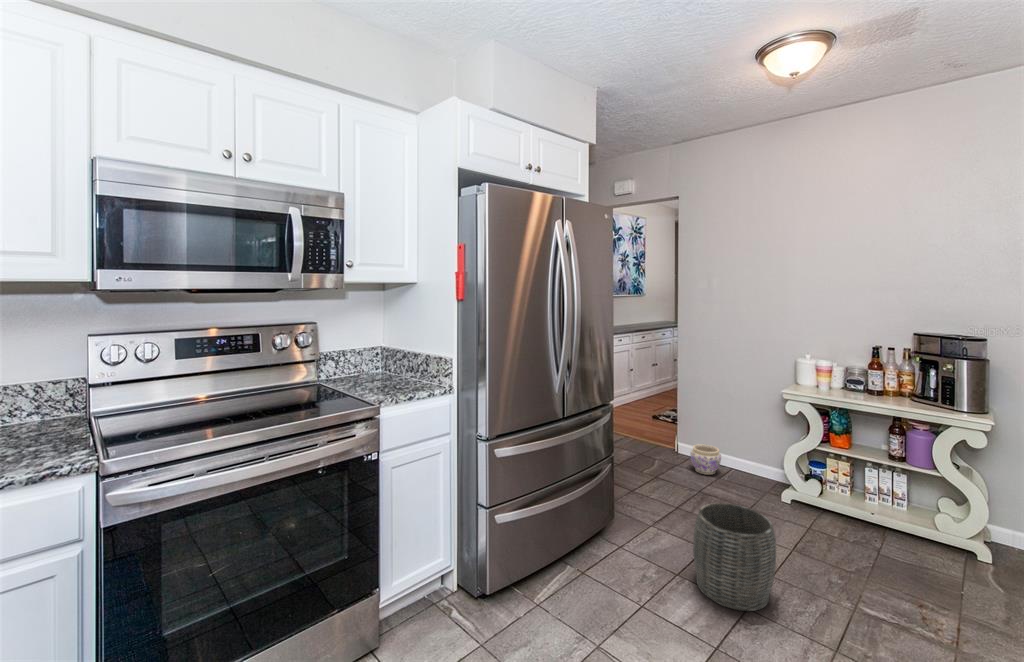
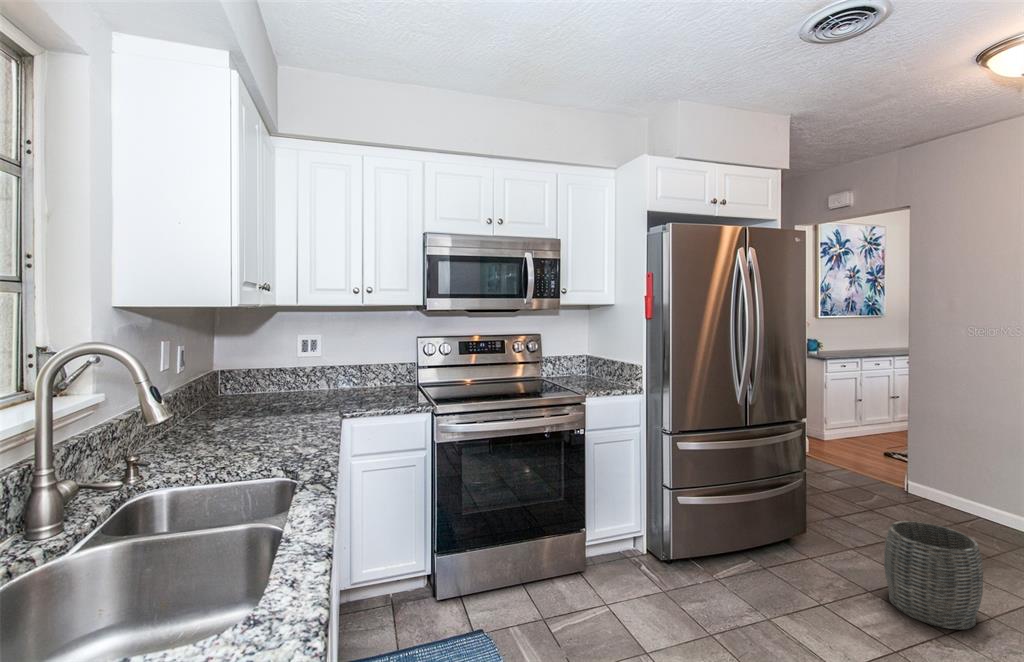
planter: present [691,444,721,475] -> none [920,481,963,516]

